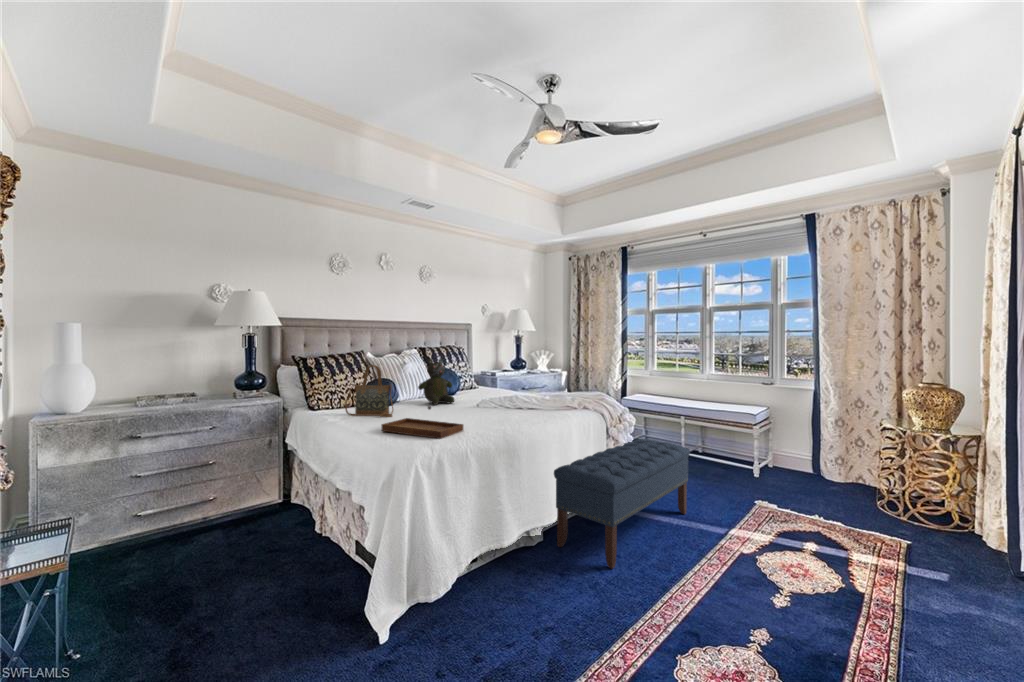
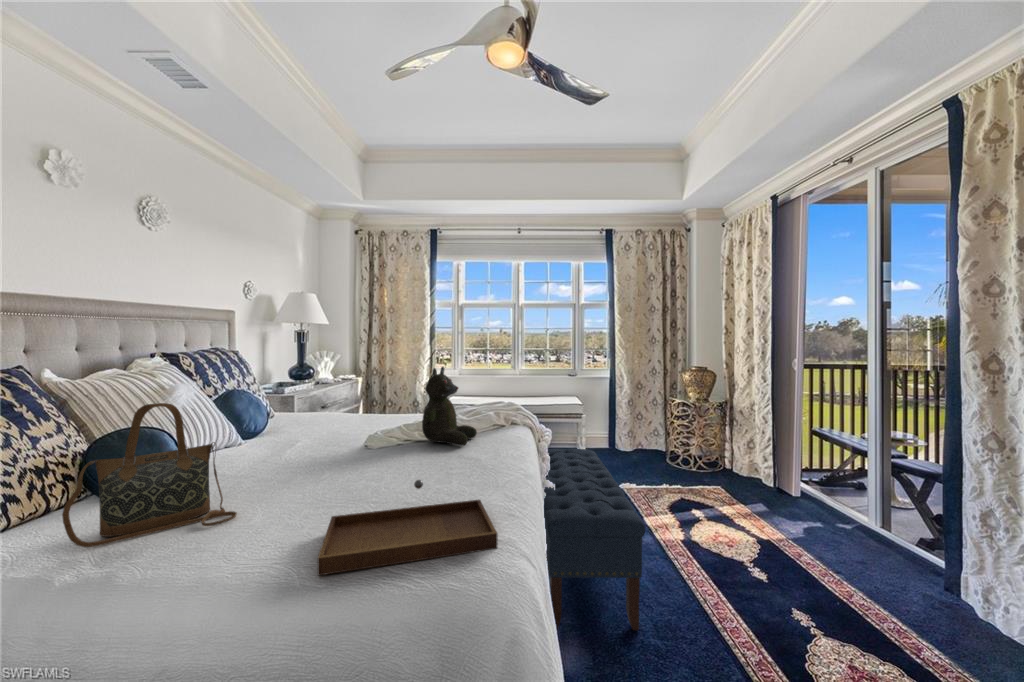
teddy bear: present [418,358,455,405] -> present [422,367,477,446]

